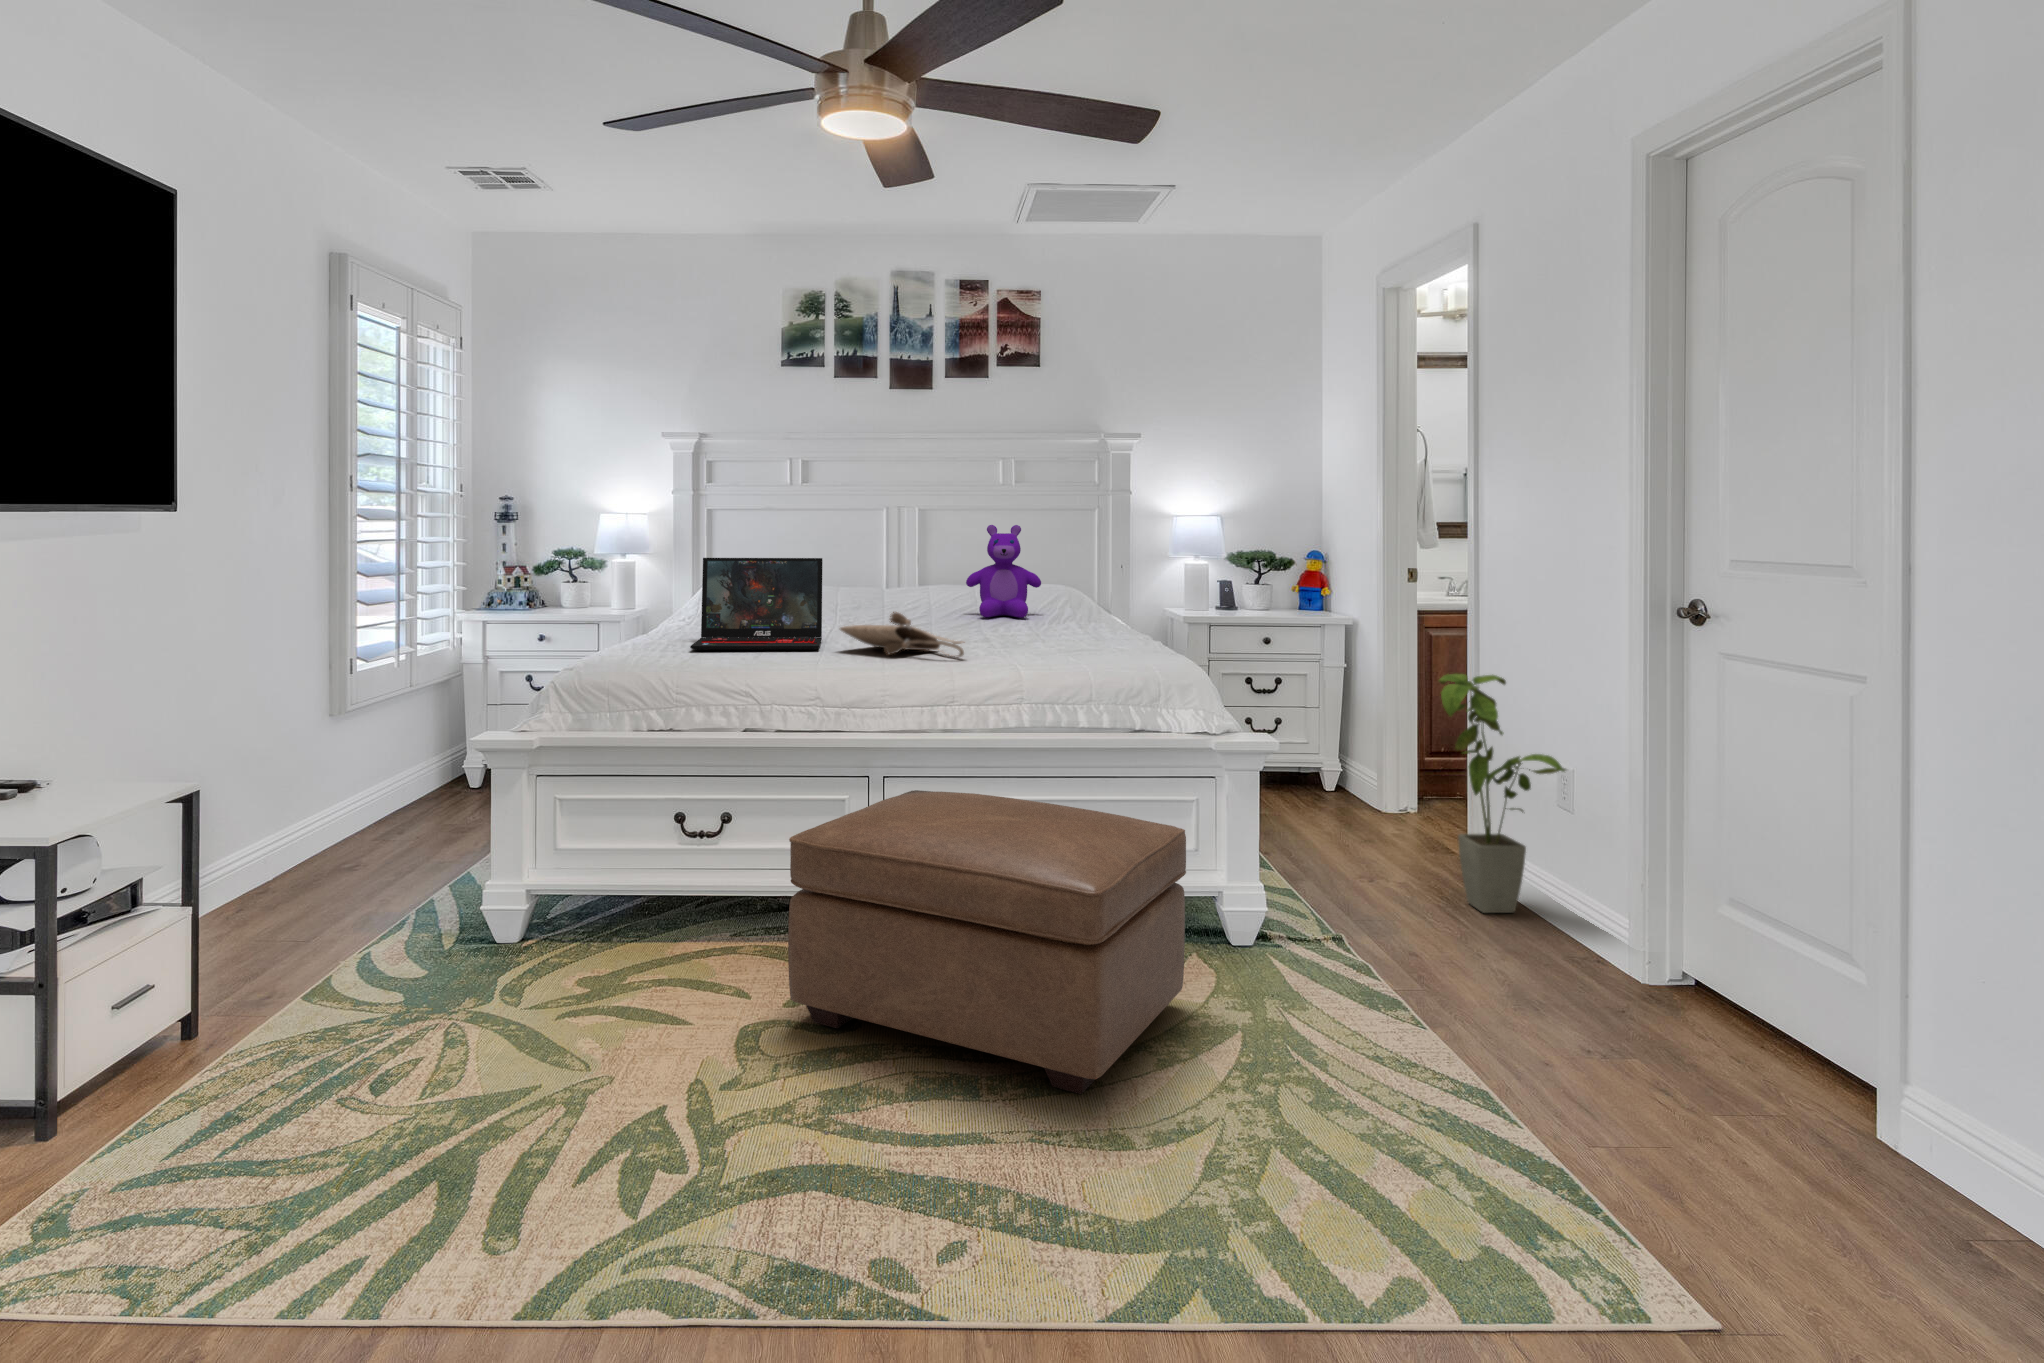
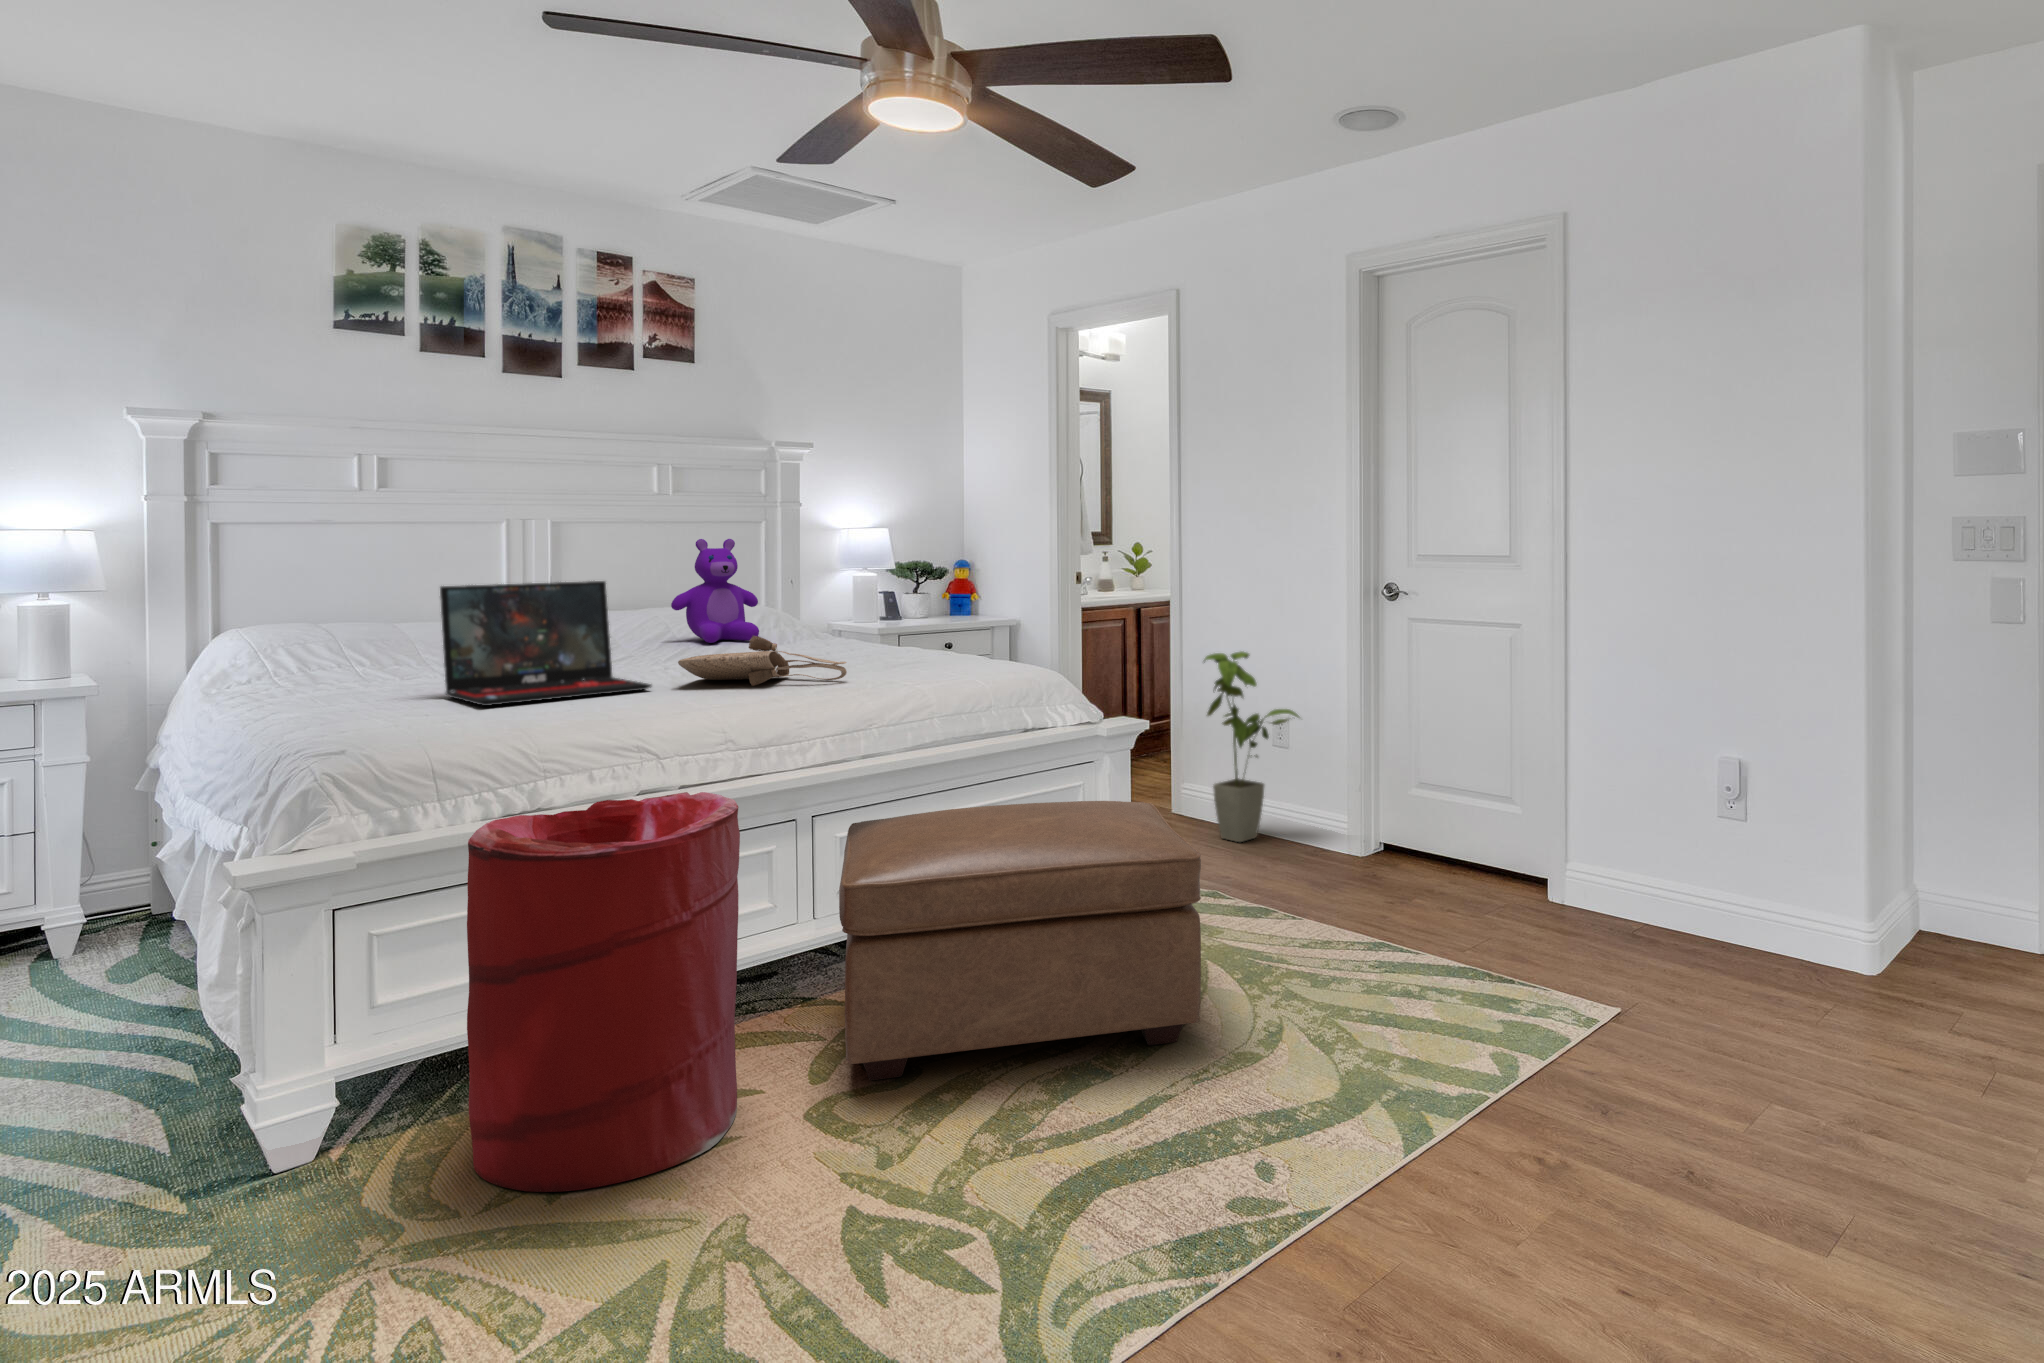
laundry hamper: none [546,733,741,1032] -> present [467,792,740,1192]

